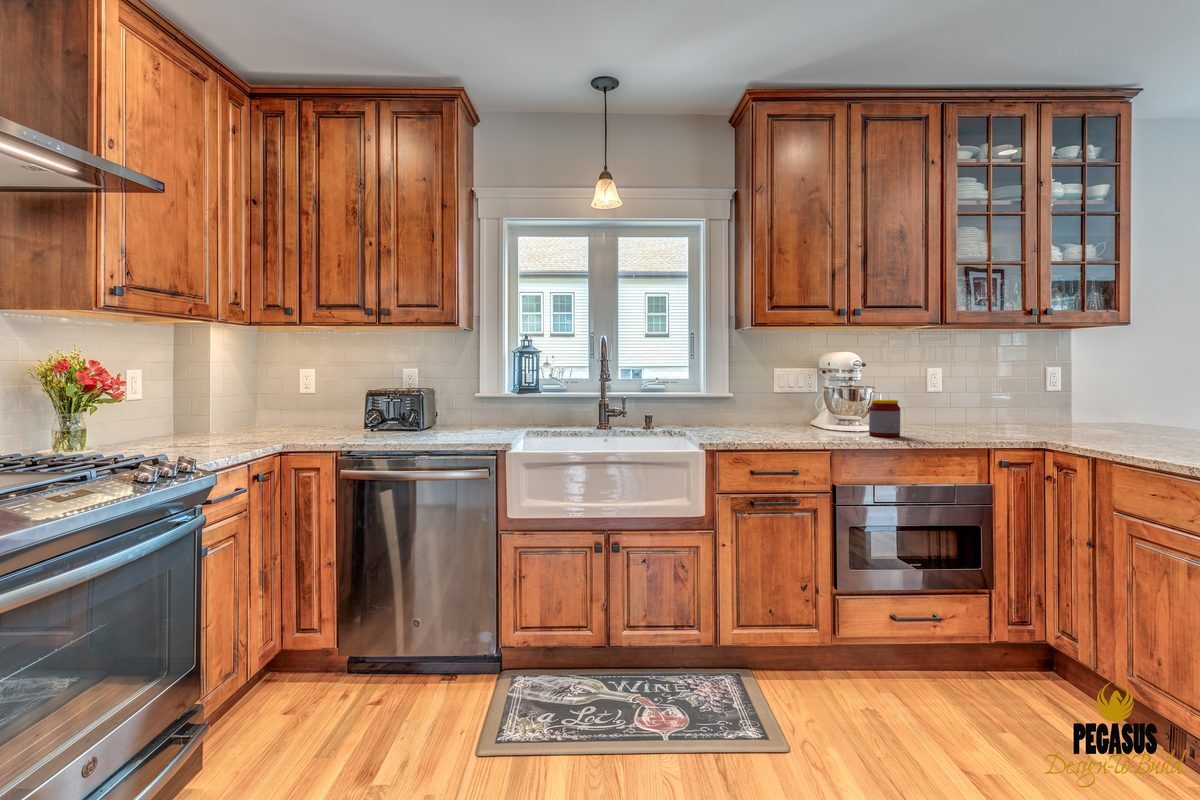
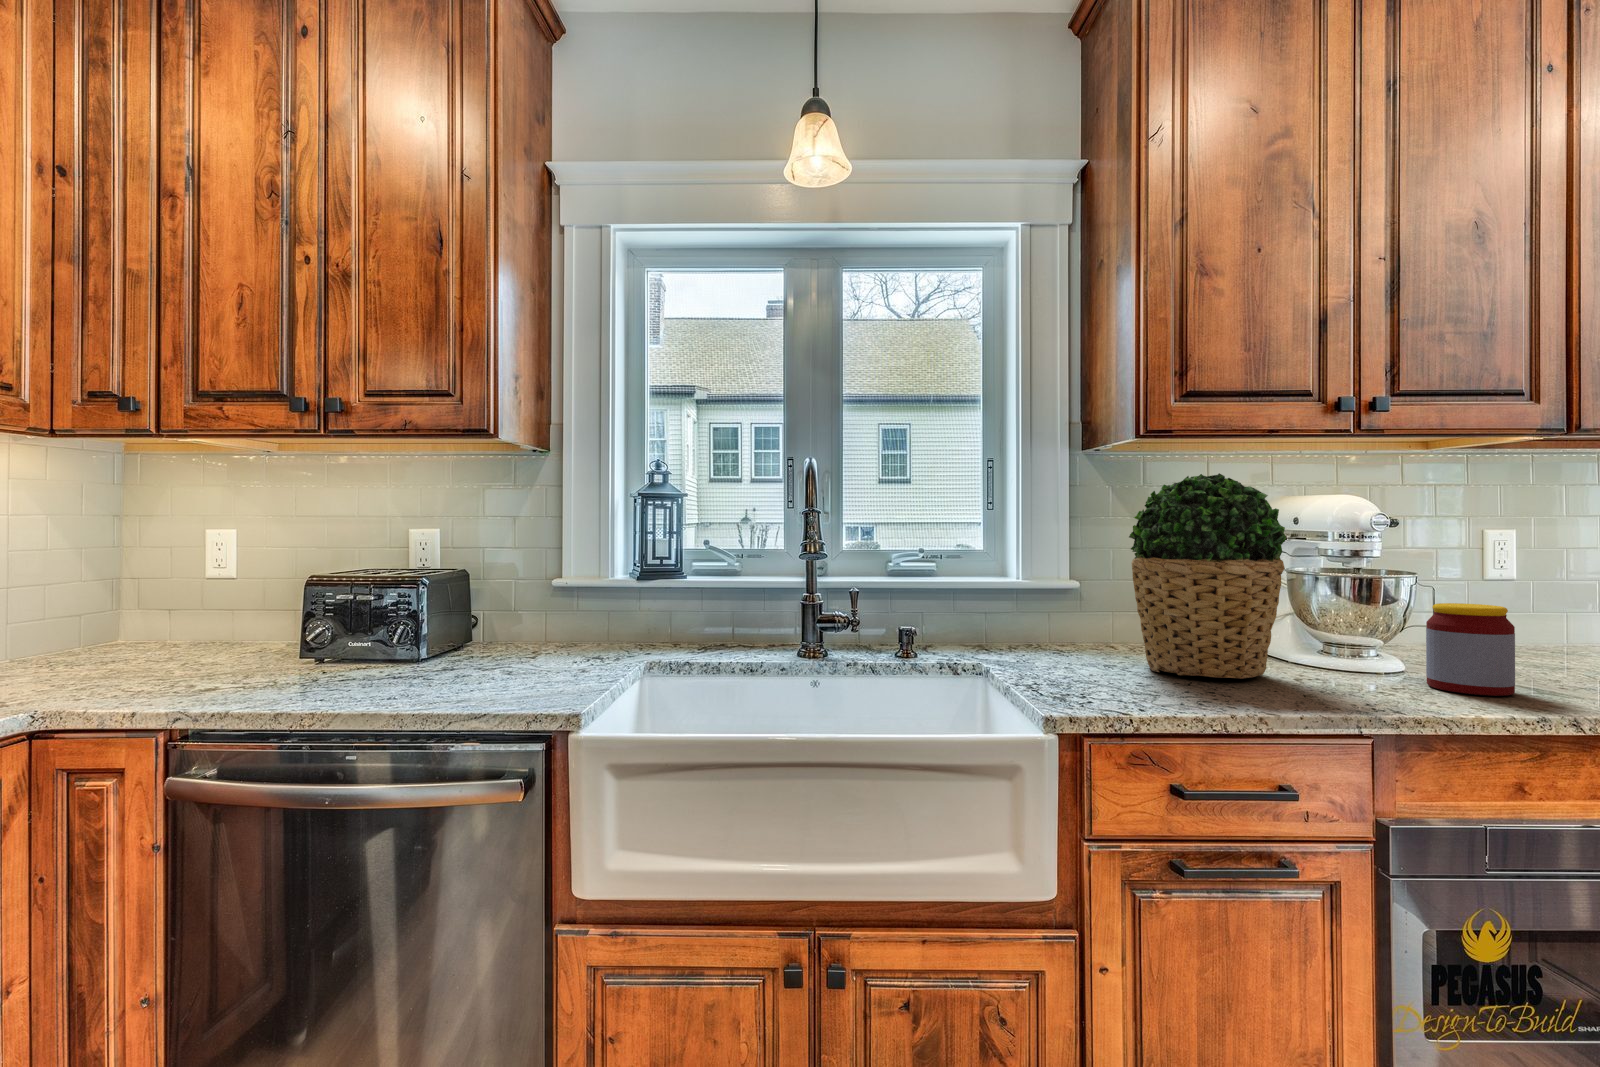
potted plant: none [749,343,814,433] -> present [1129,473,1286,679]

